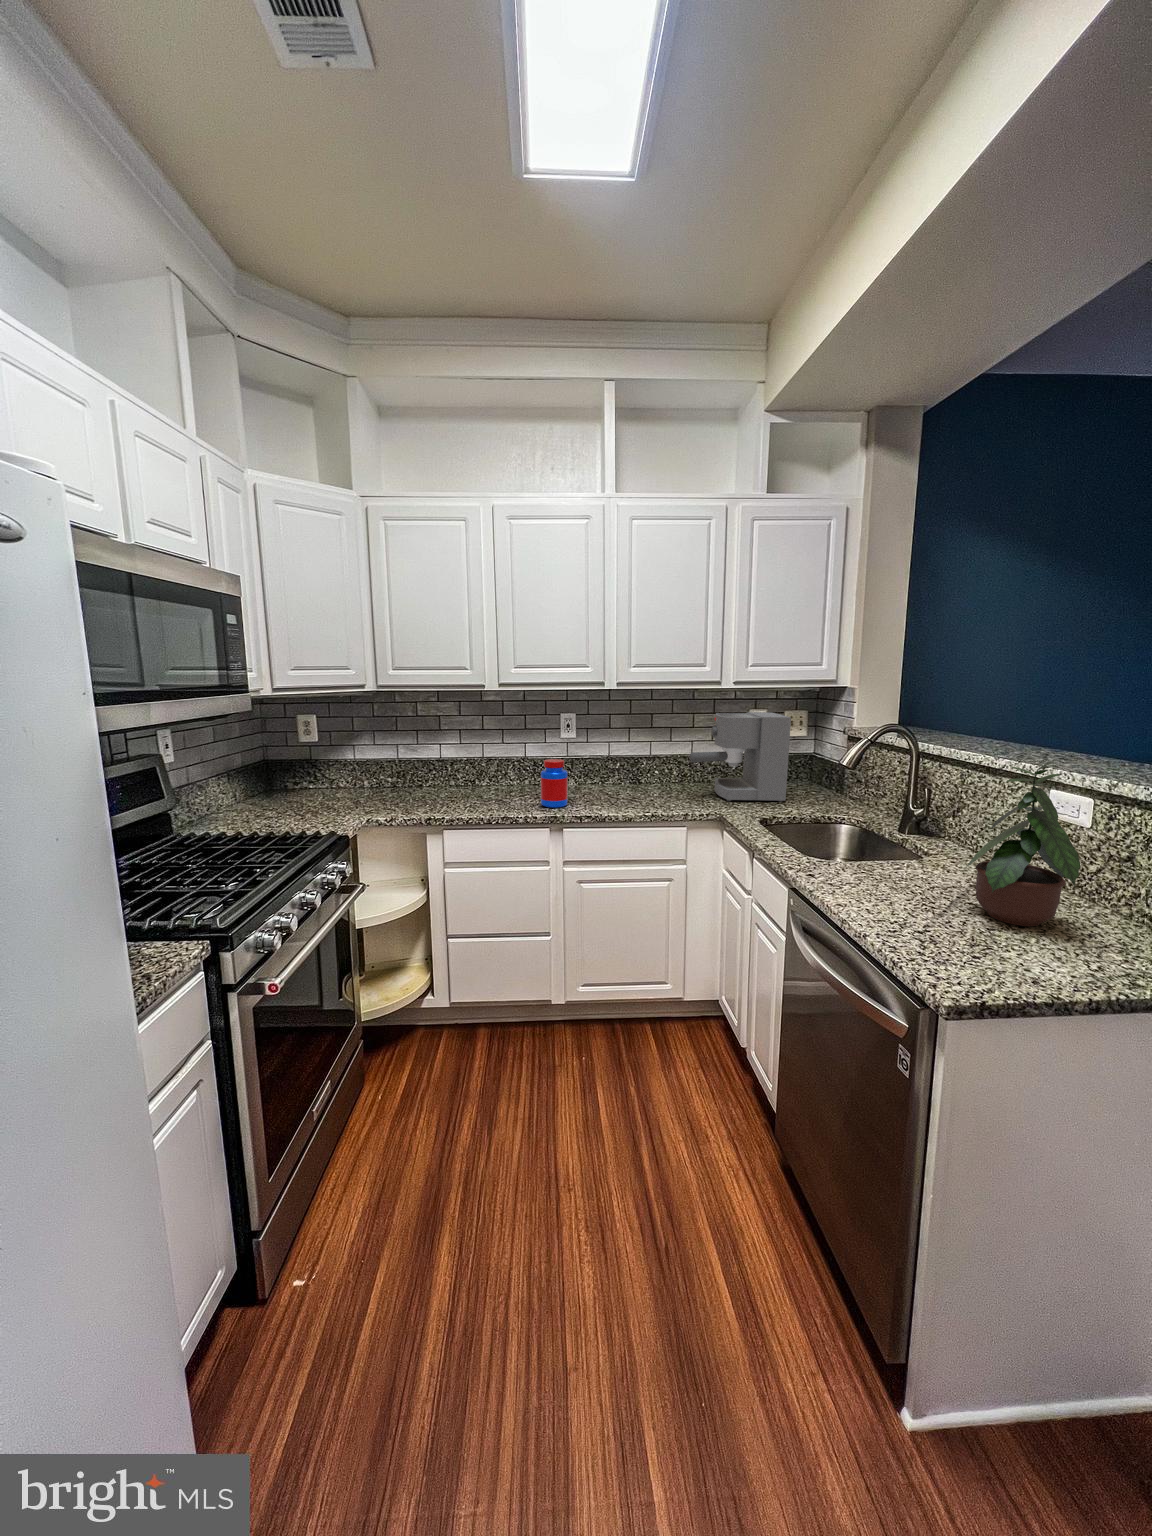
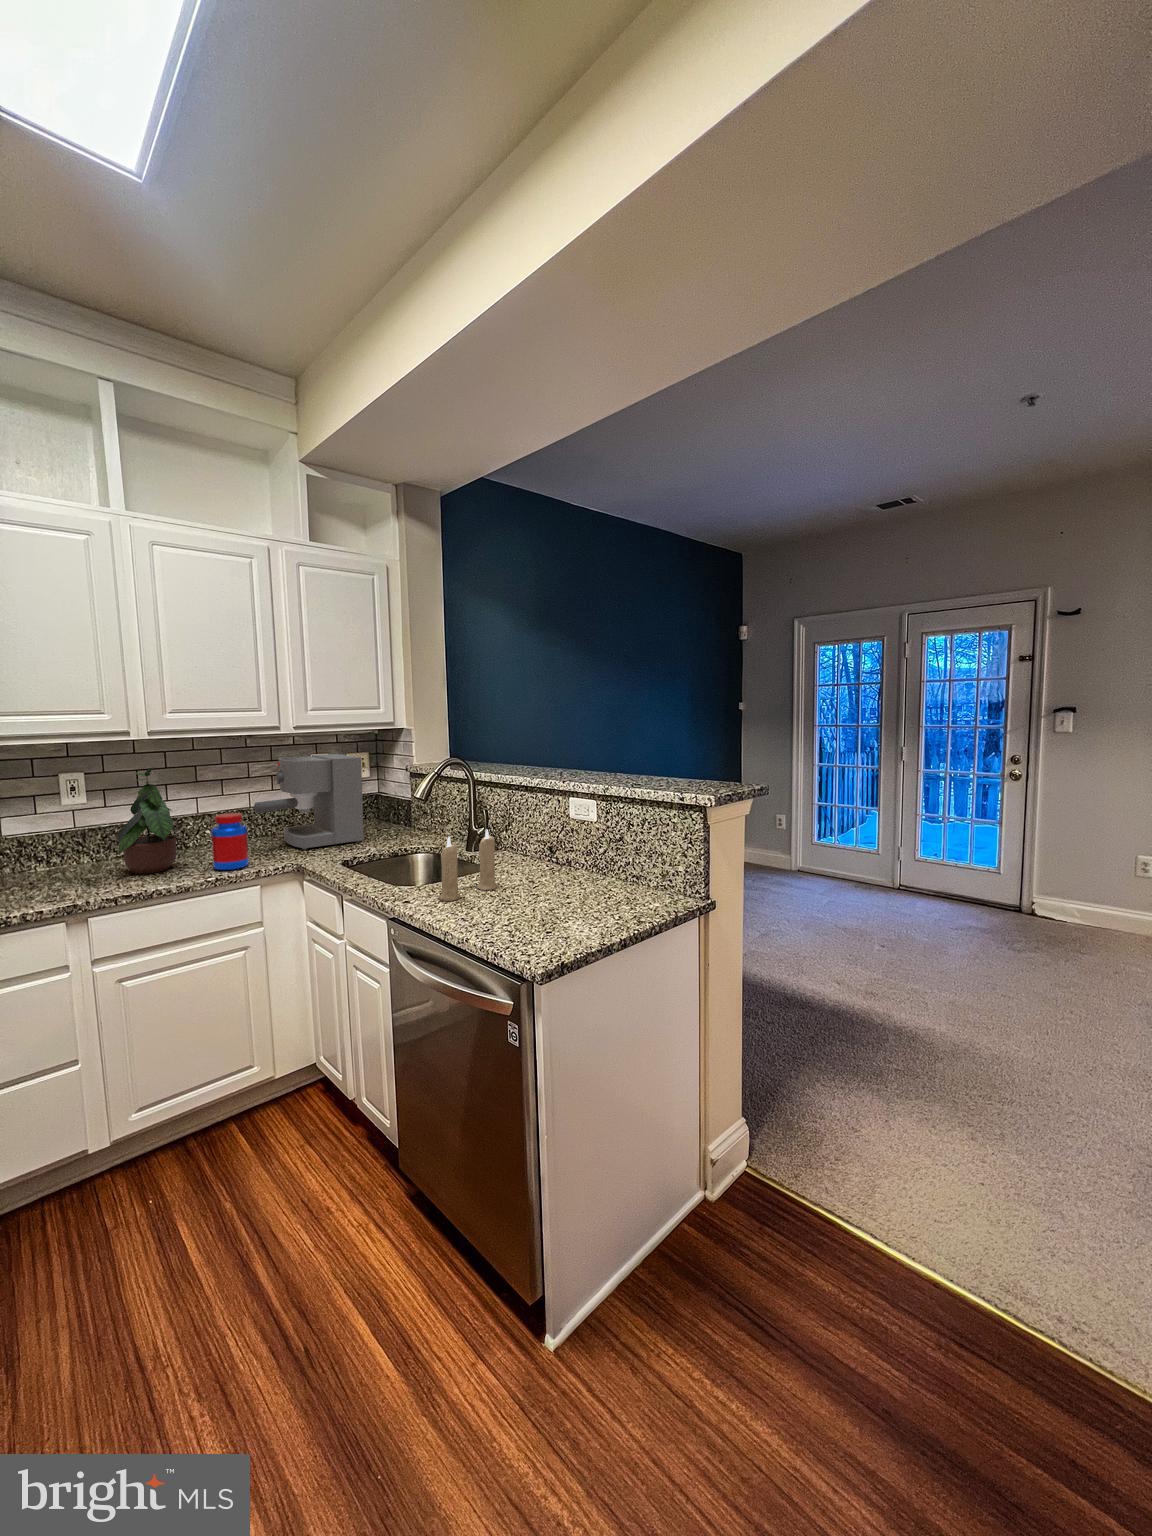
jar: present [541,759,568,808] -> present [211,813,249,870]
potted plant: present [968,763,1080,926] -> present [118,767,181,874]
candle: none [843,808,928,885] -> present [438,830,497,901]

